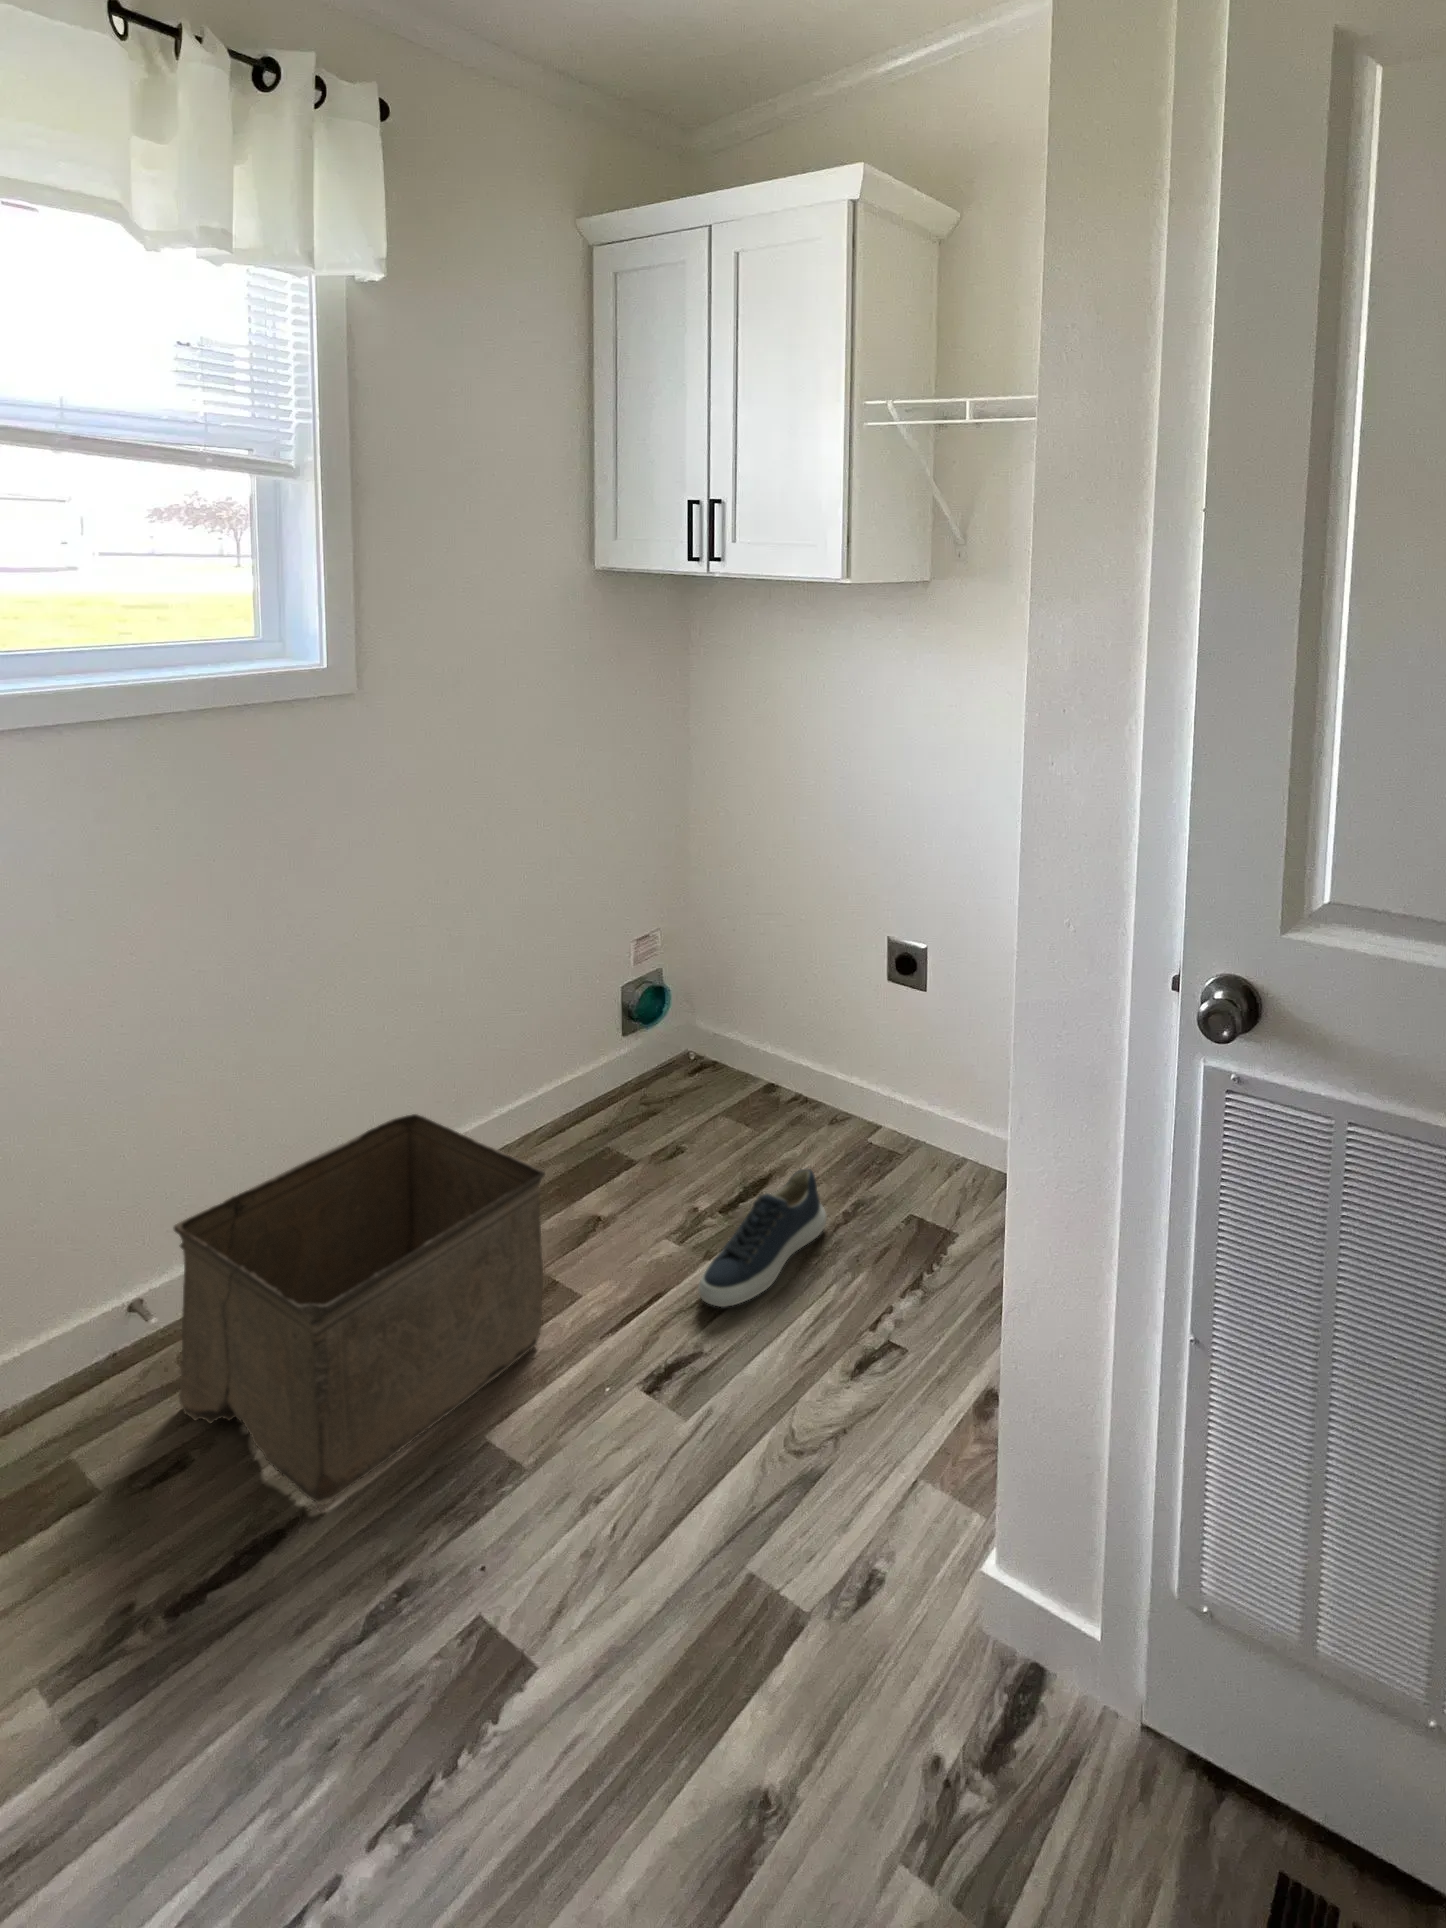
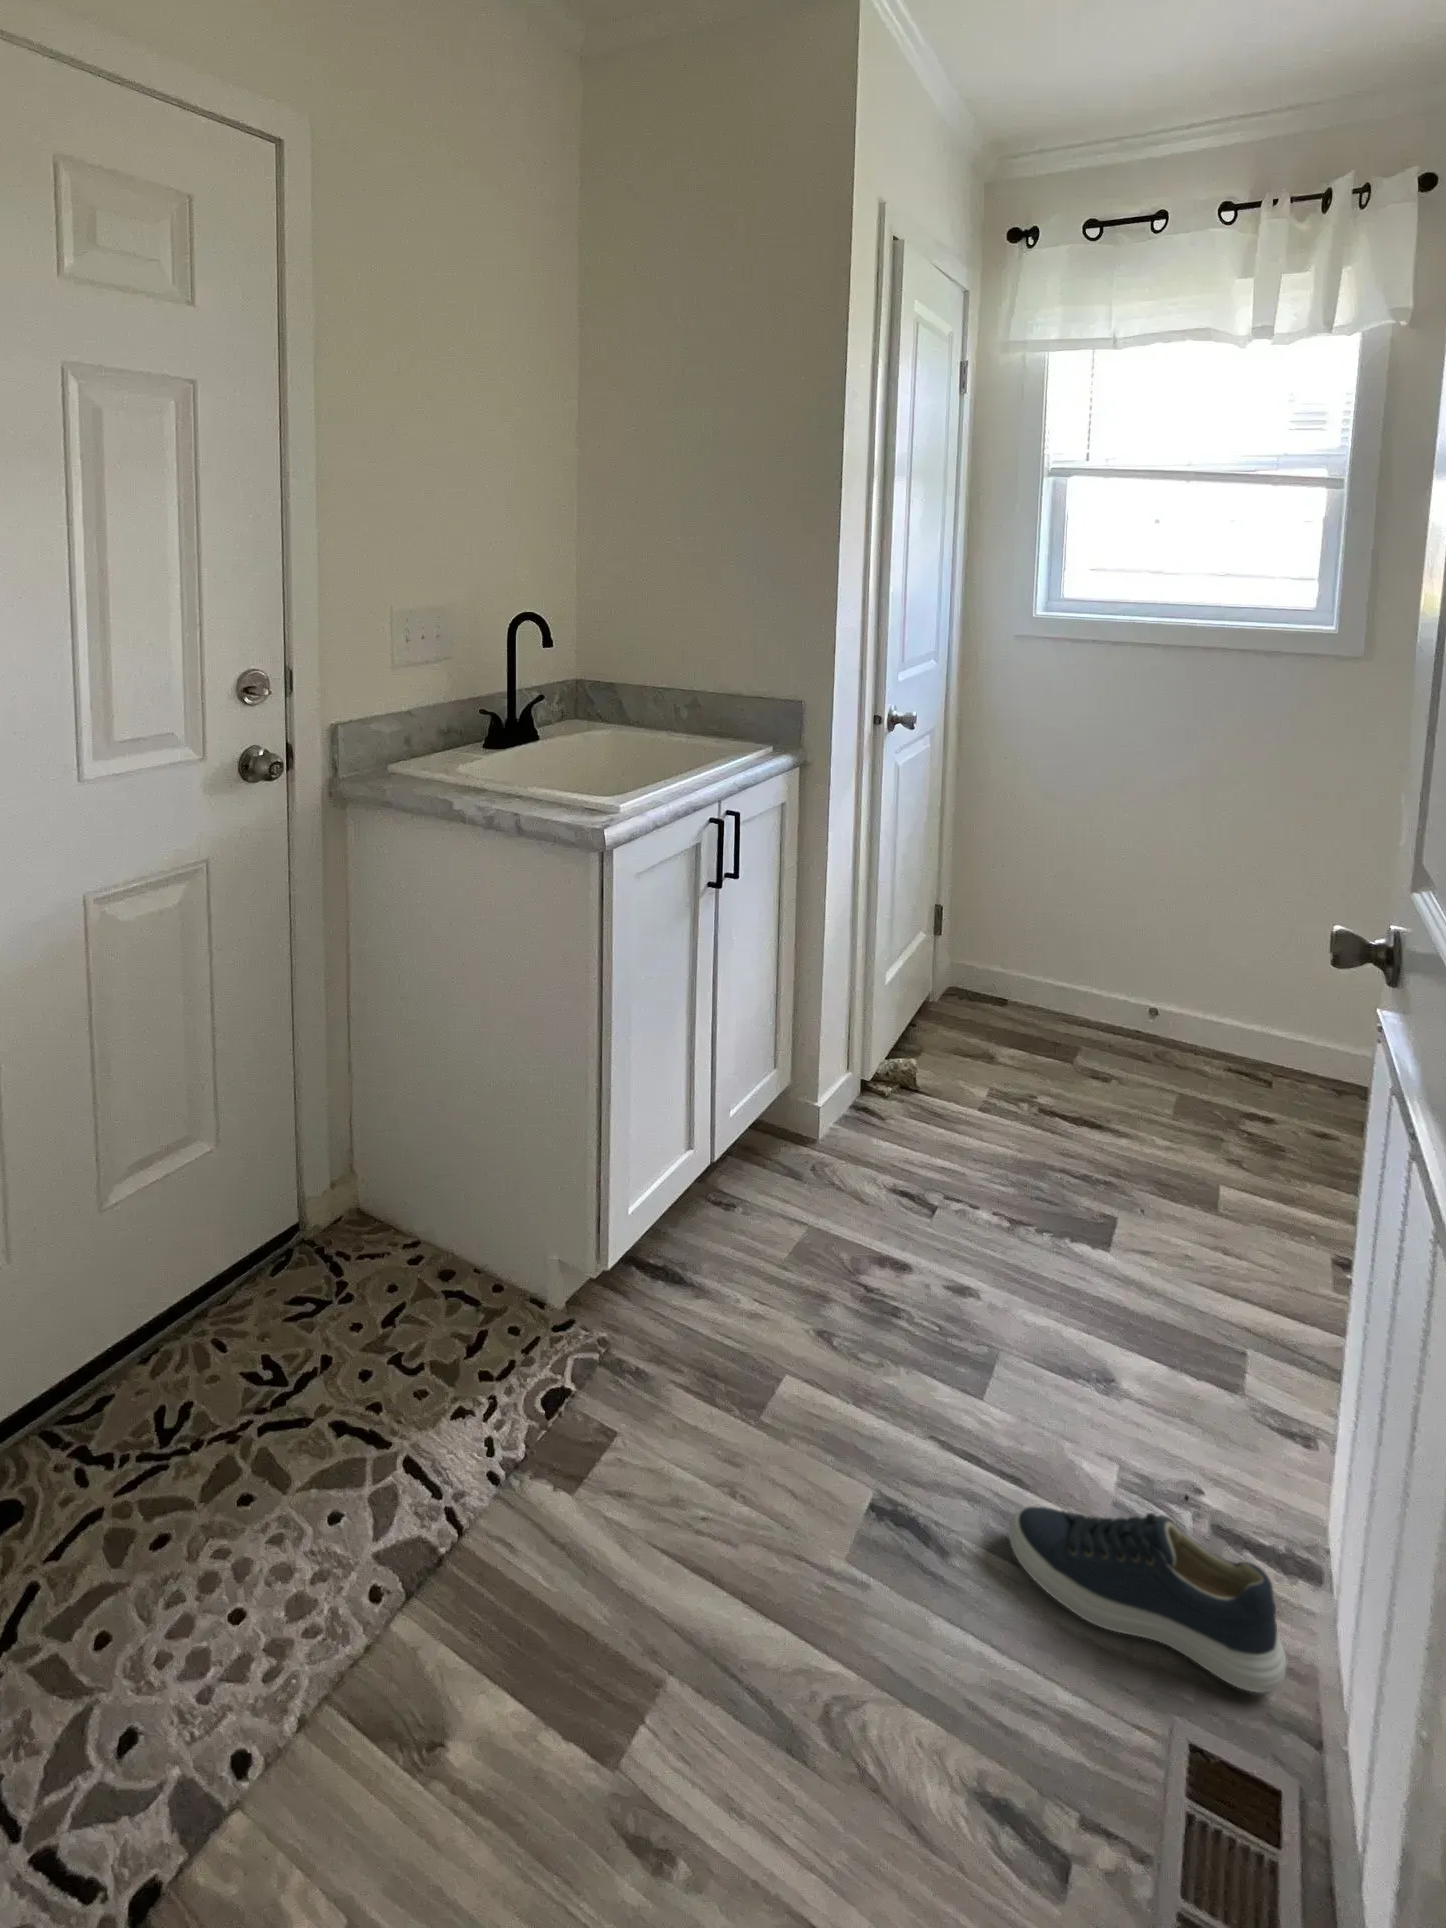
storage bin: present [174,1114,545,1505] -> none [702,1043,982,1381]

